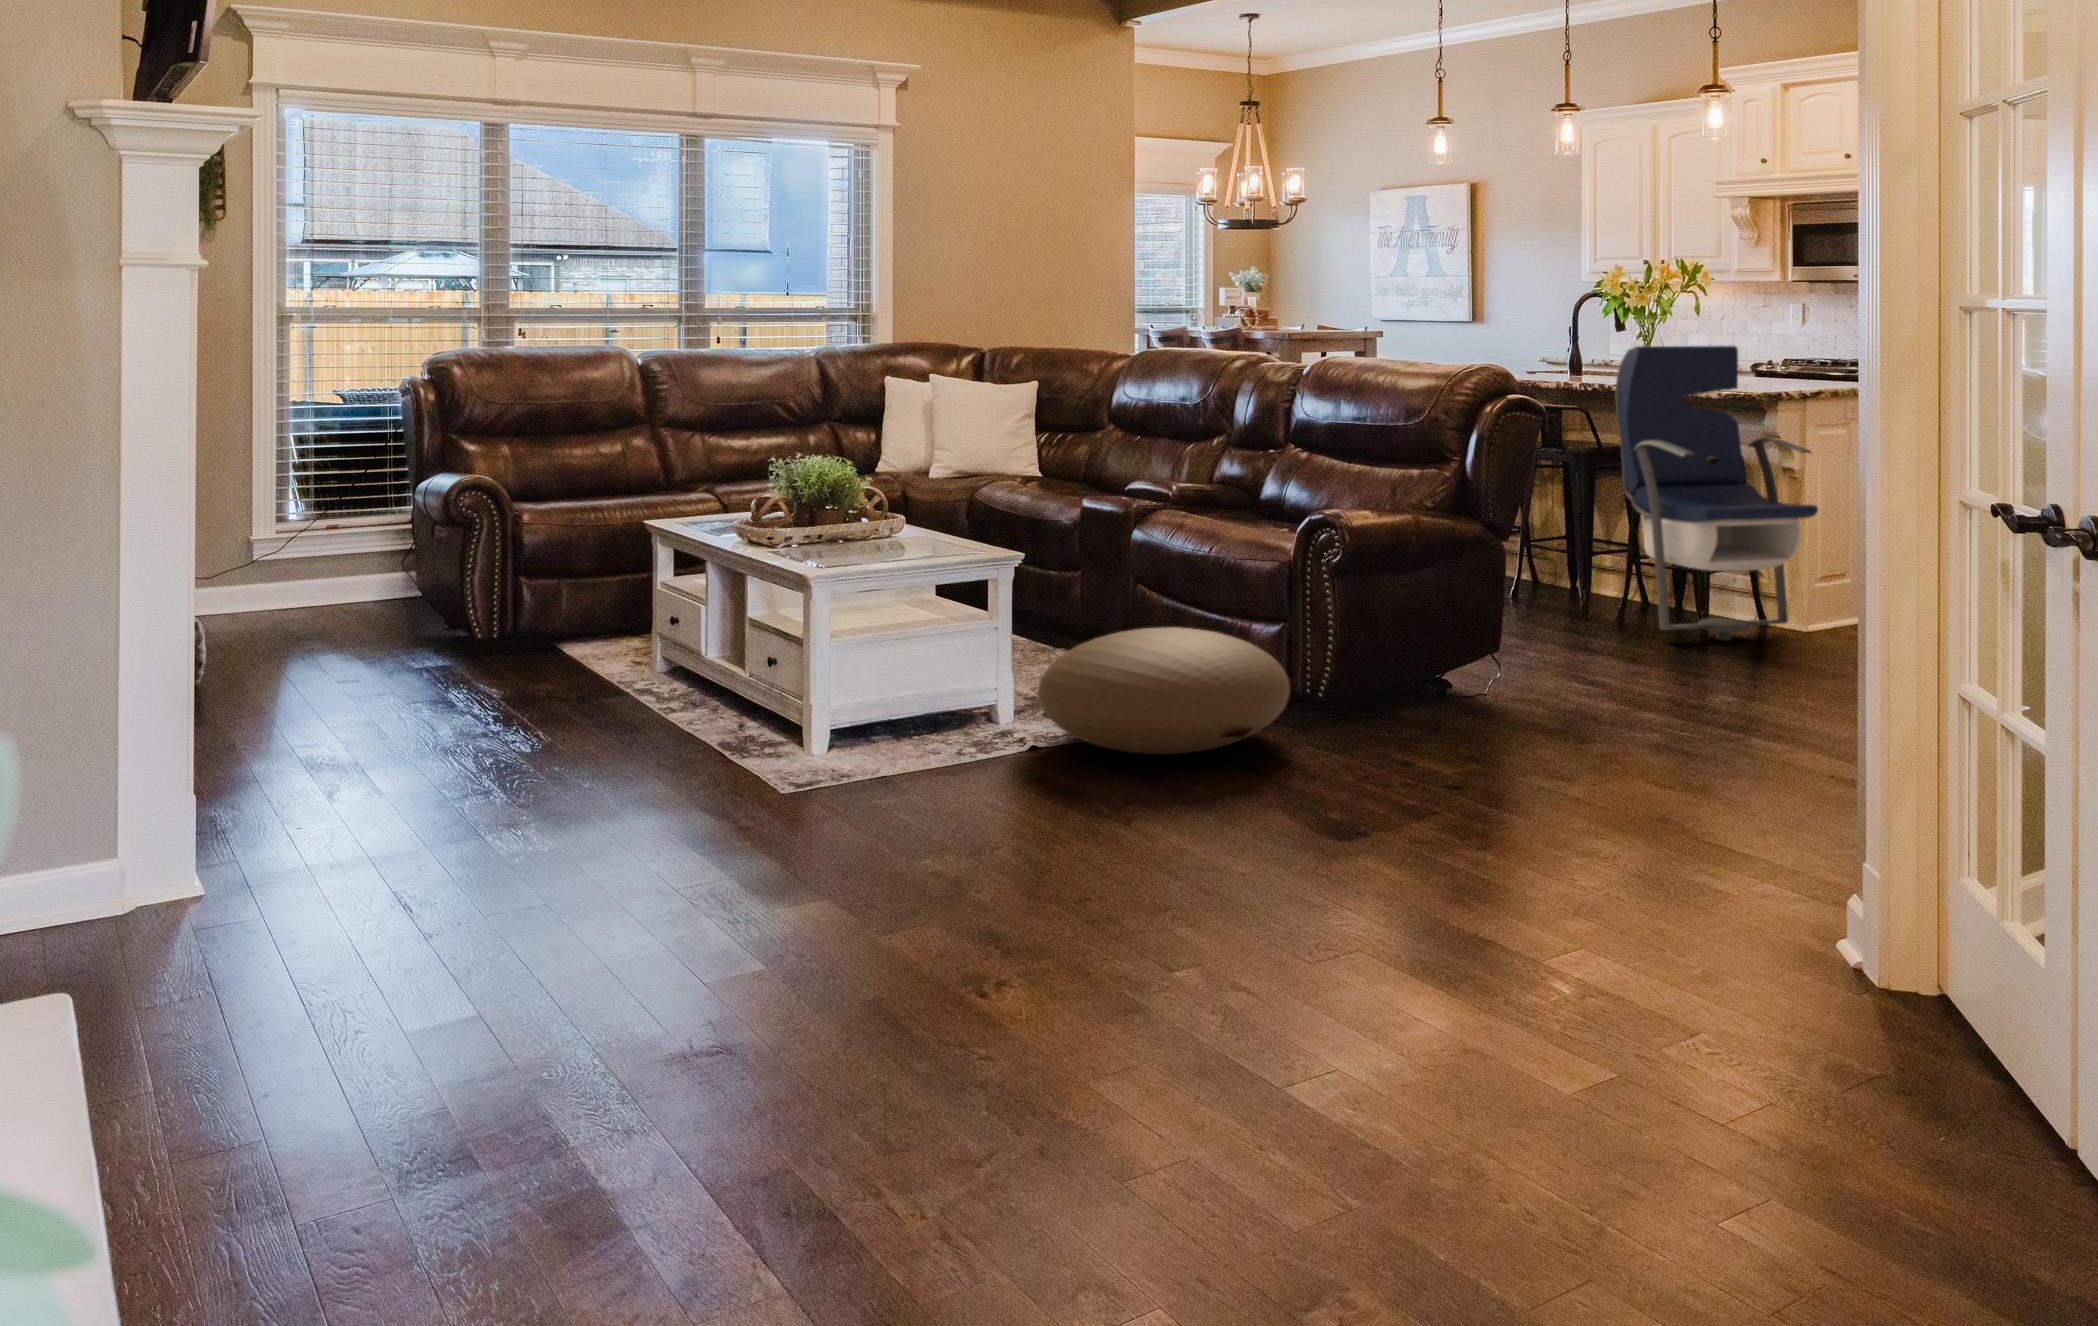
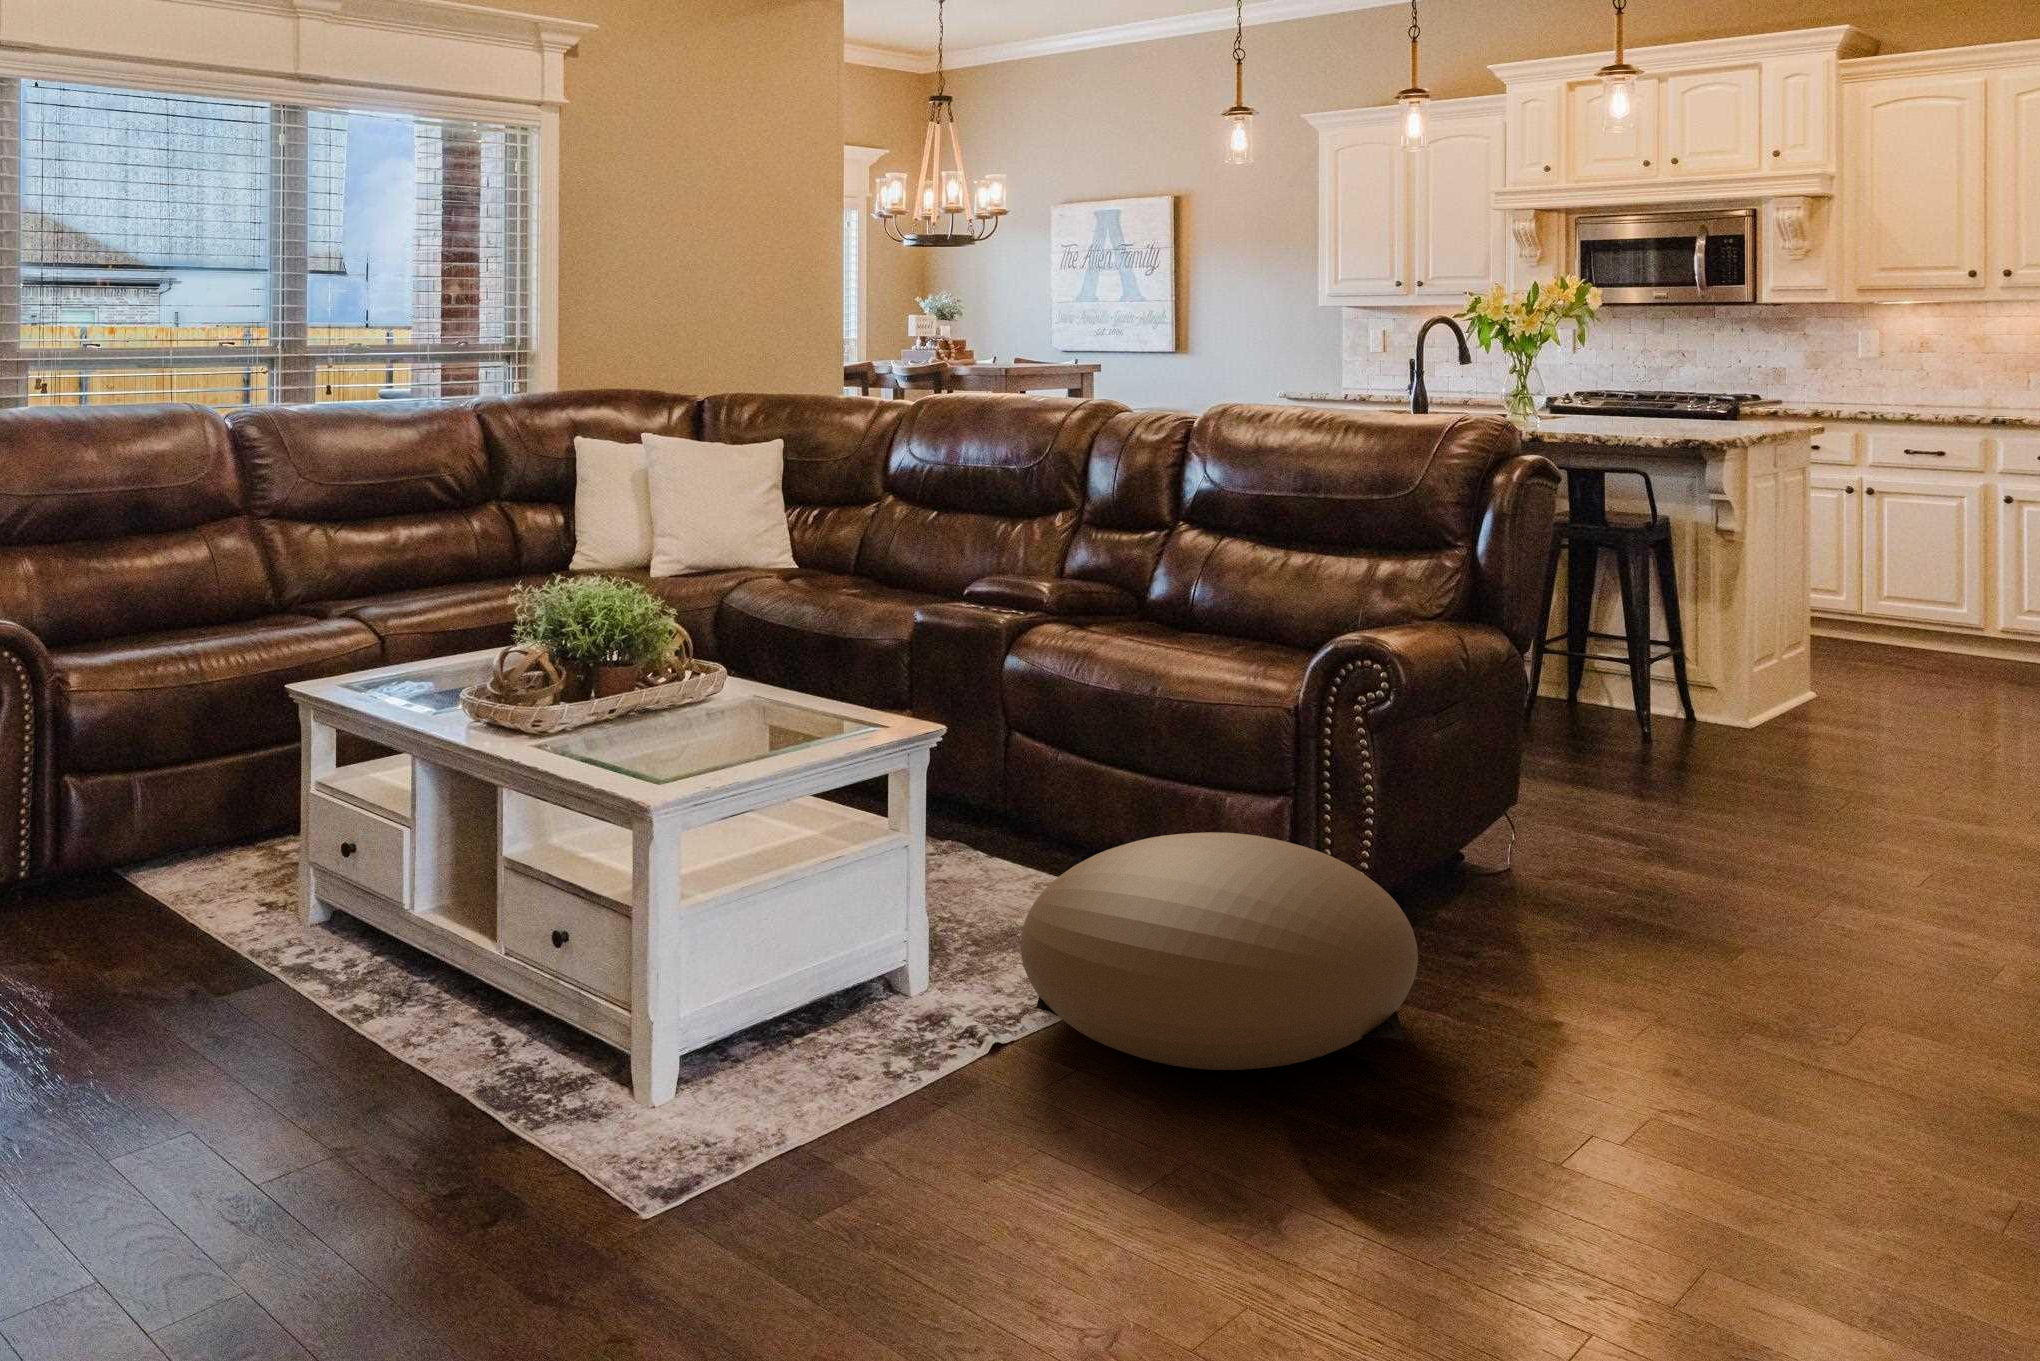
armchair: present [1616,346,1818,640] -> none [1570,379,1857,760]

